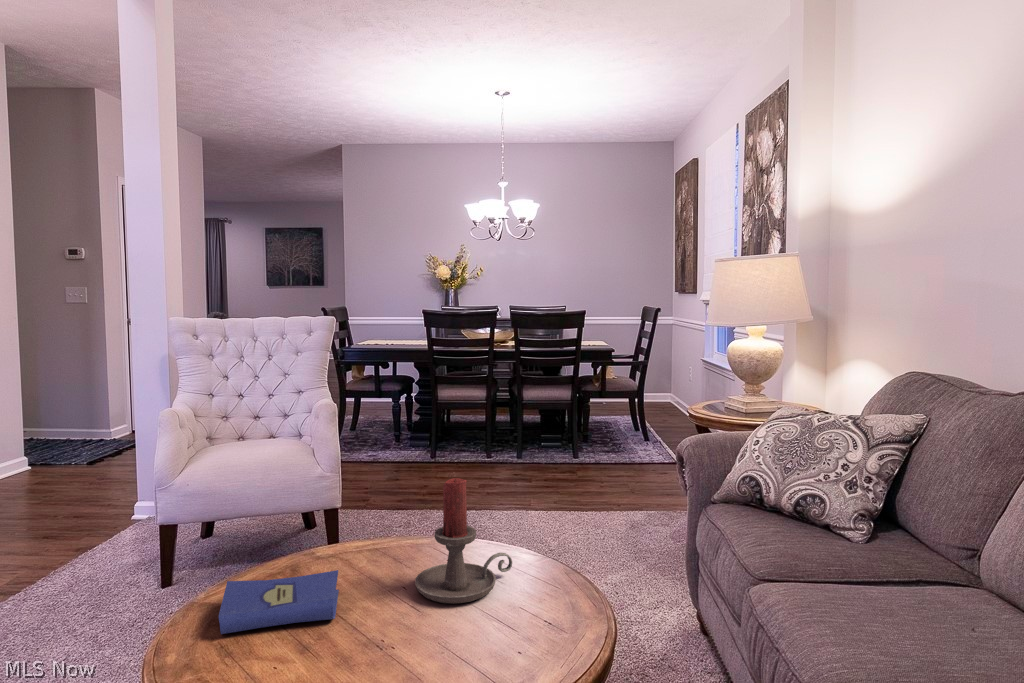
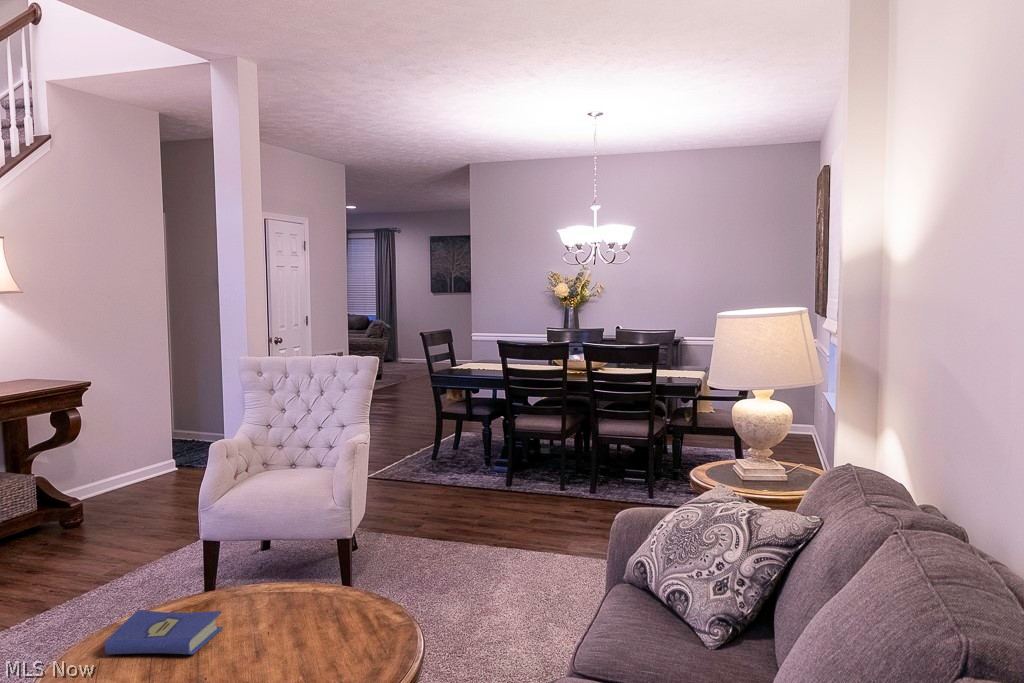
candle holder: present [415,478,512,603] -> none [273,543,367,655]

